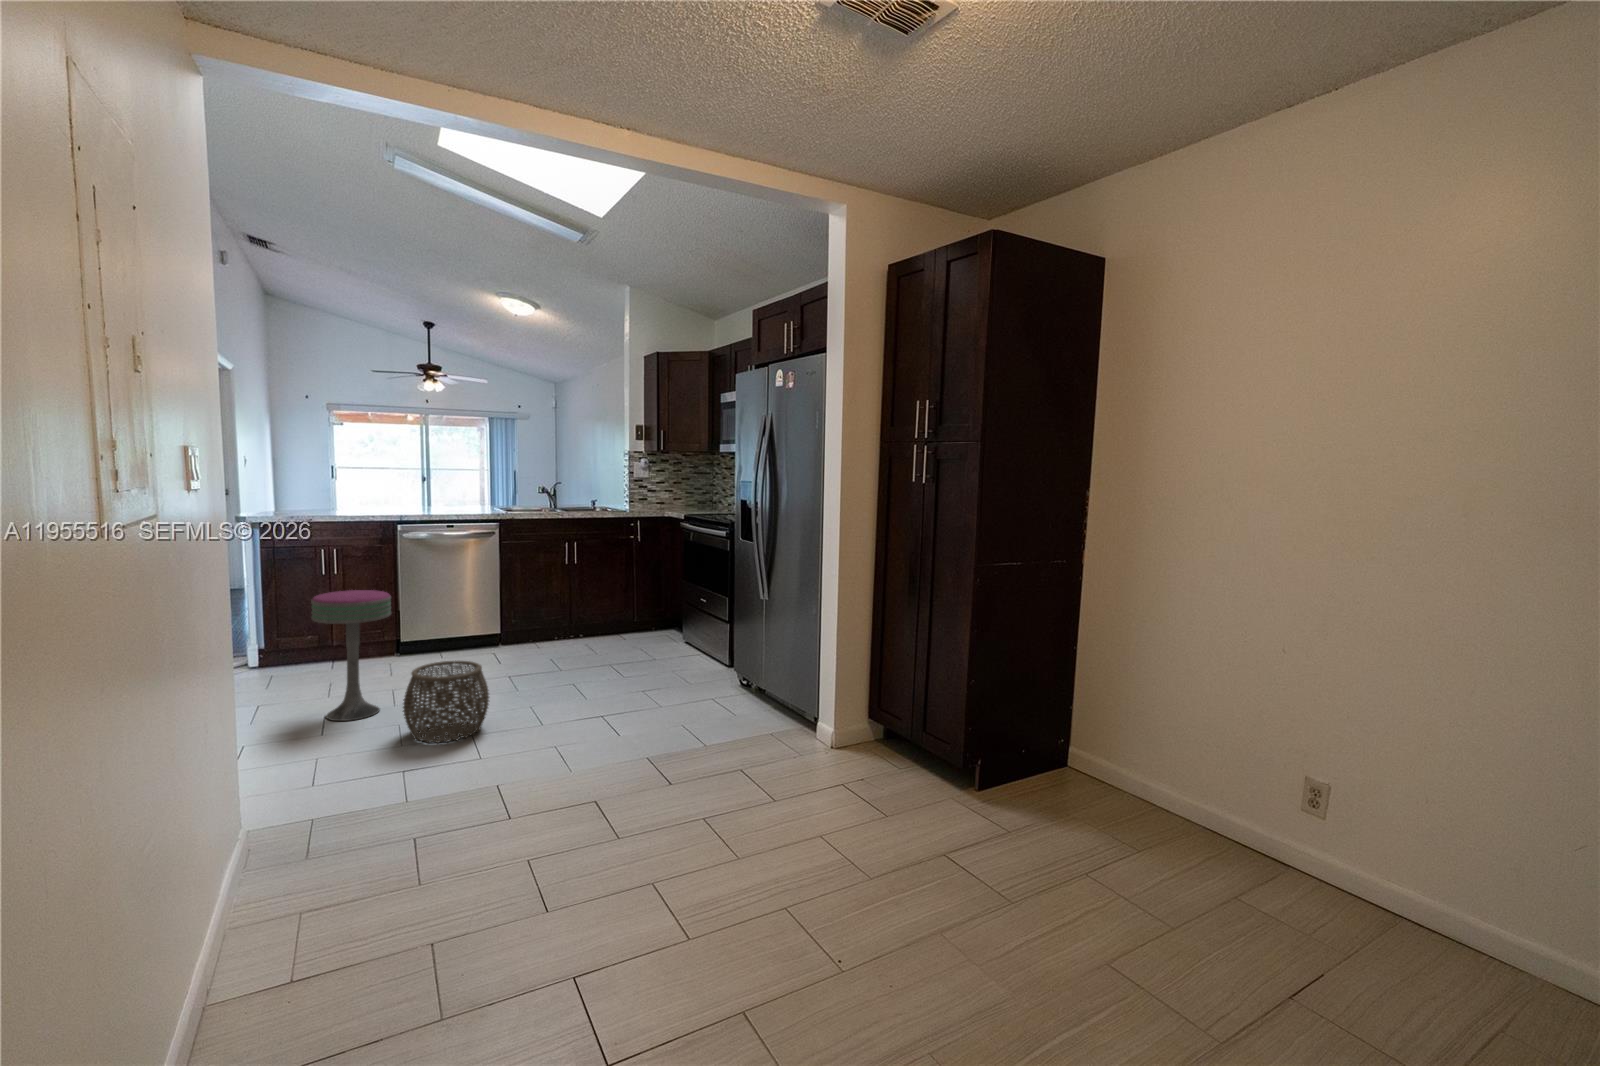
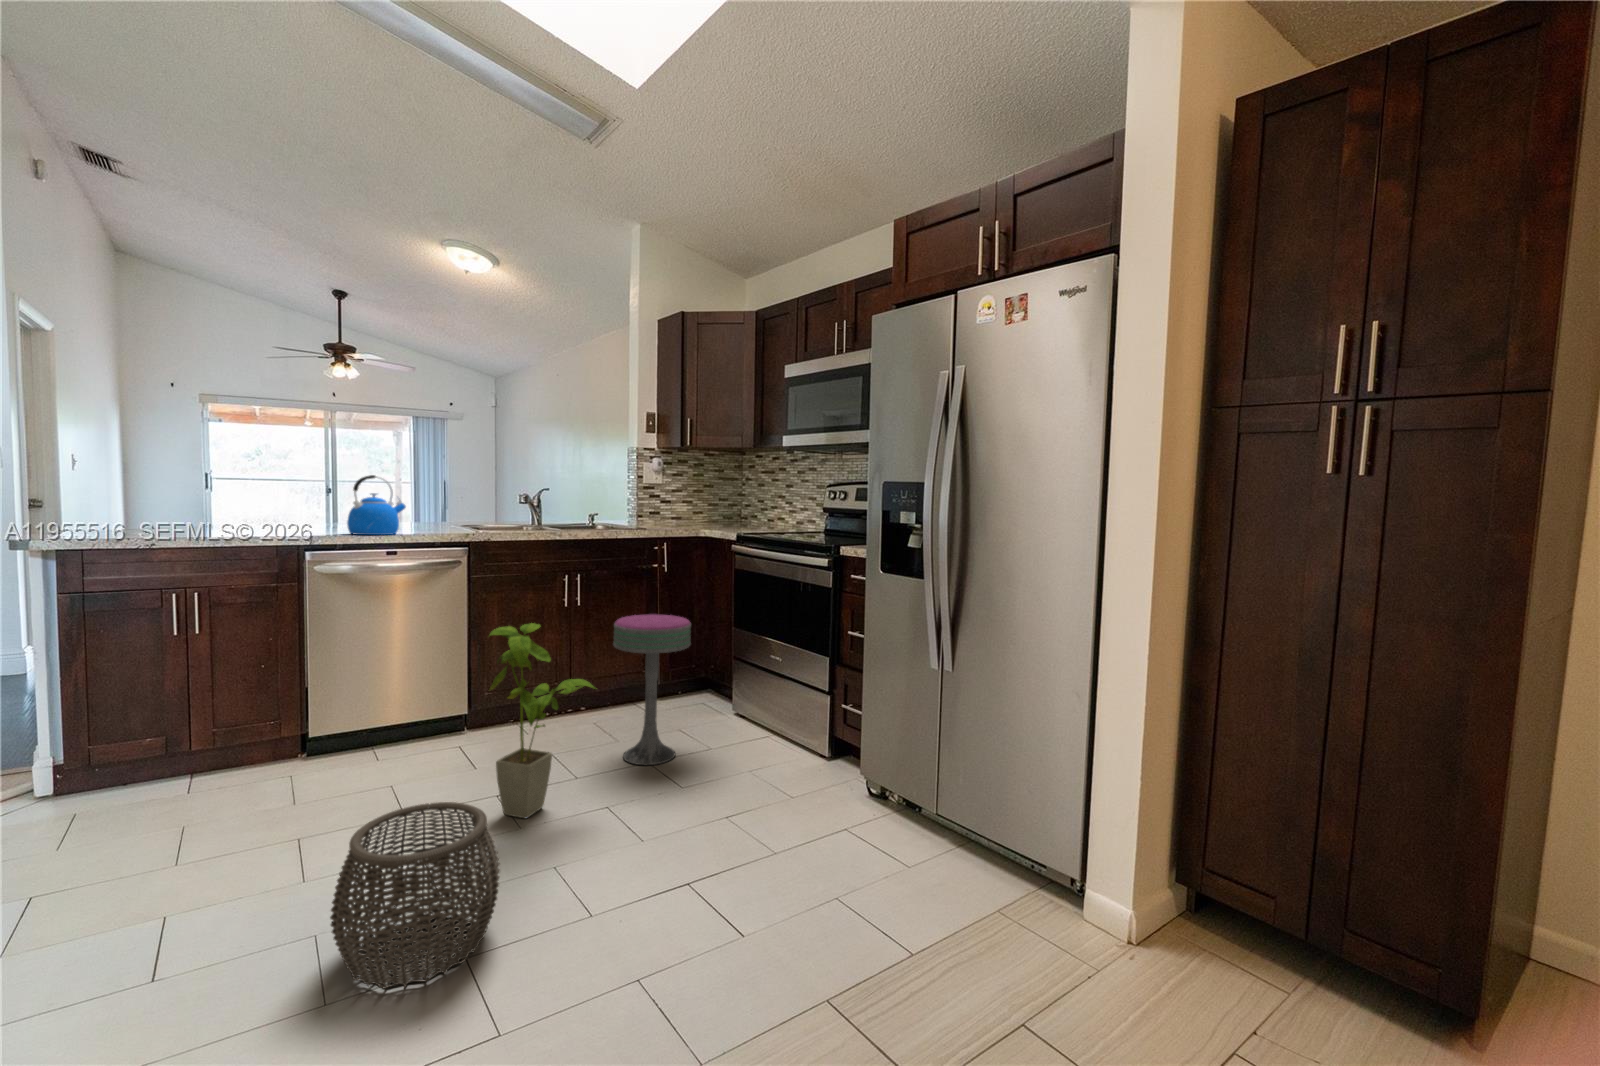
kettle: none [422,475,460,515] -> present [347,475,406,535]
house plant: none [496,570,564,689] -> present [489,623,595,818]
bar stool: present [311,590,391,721] -> present [613,614,691,765]

